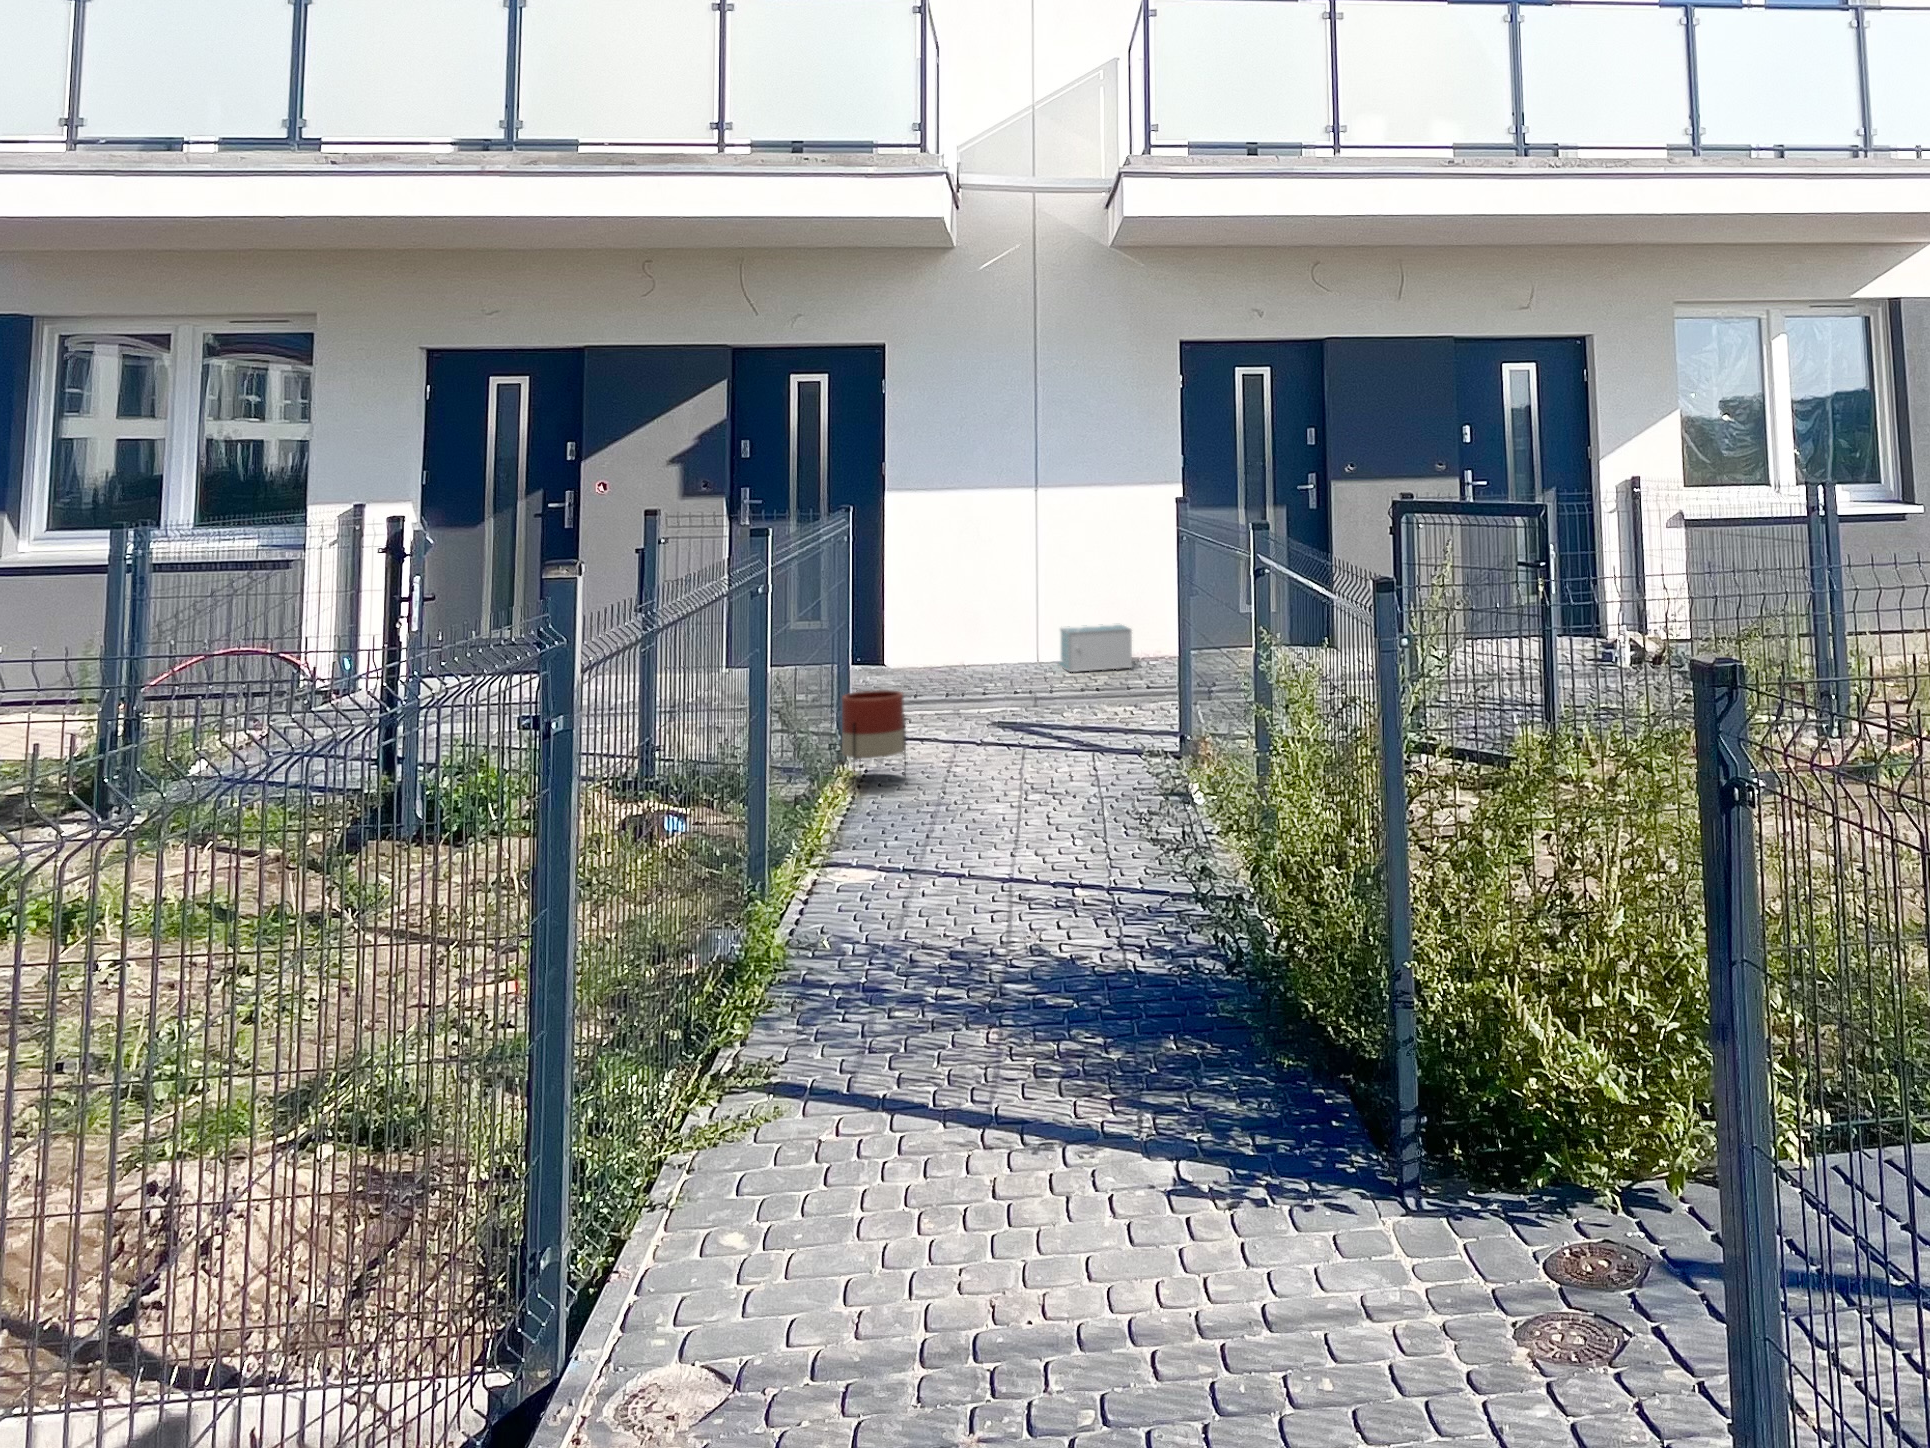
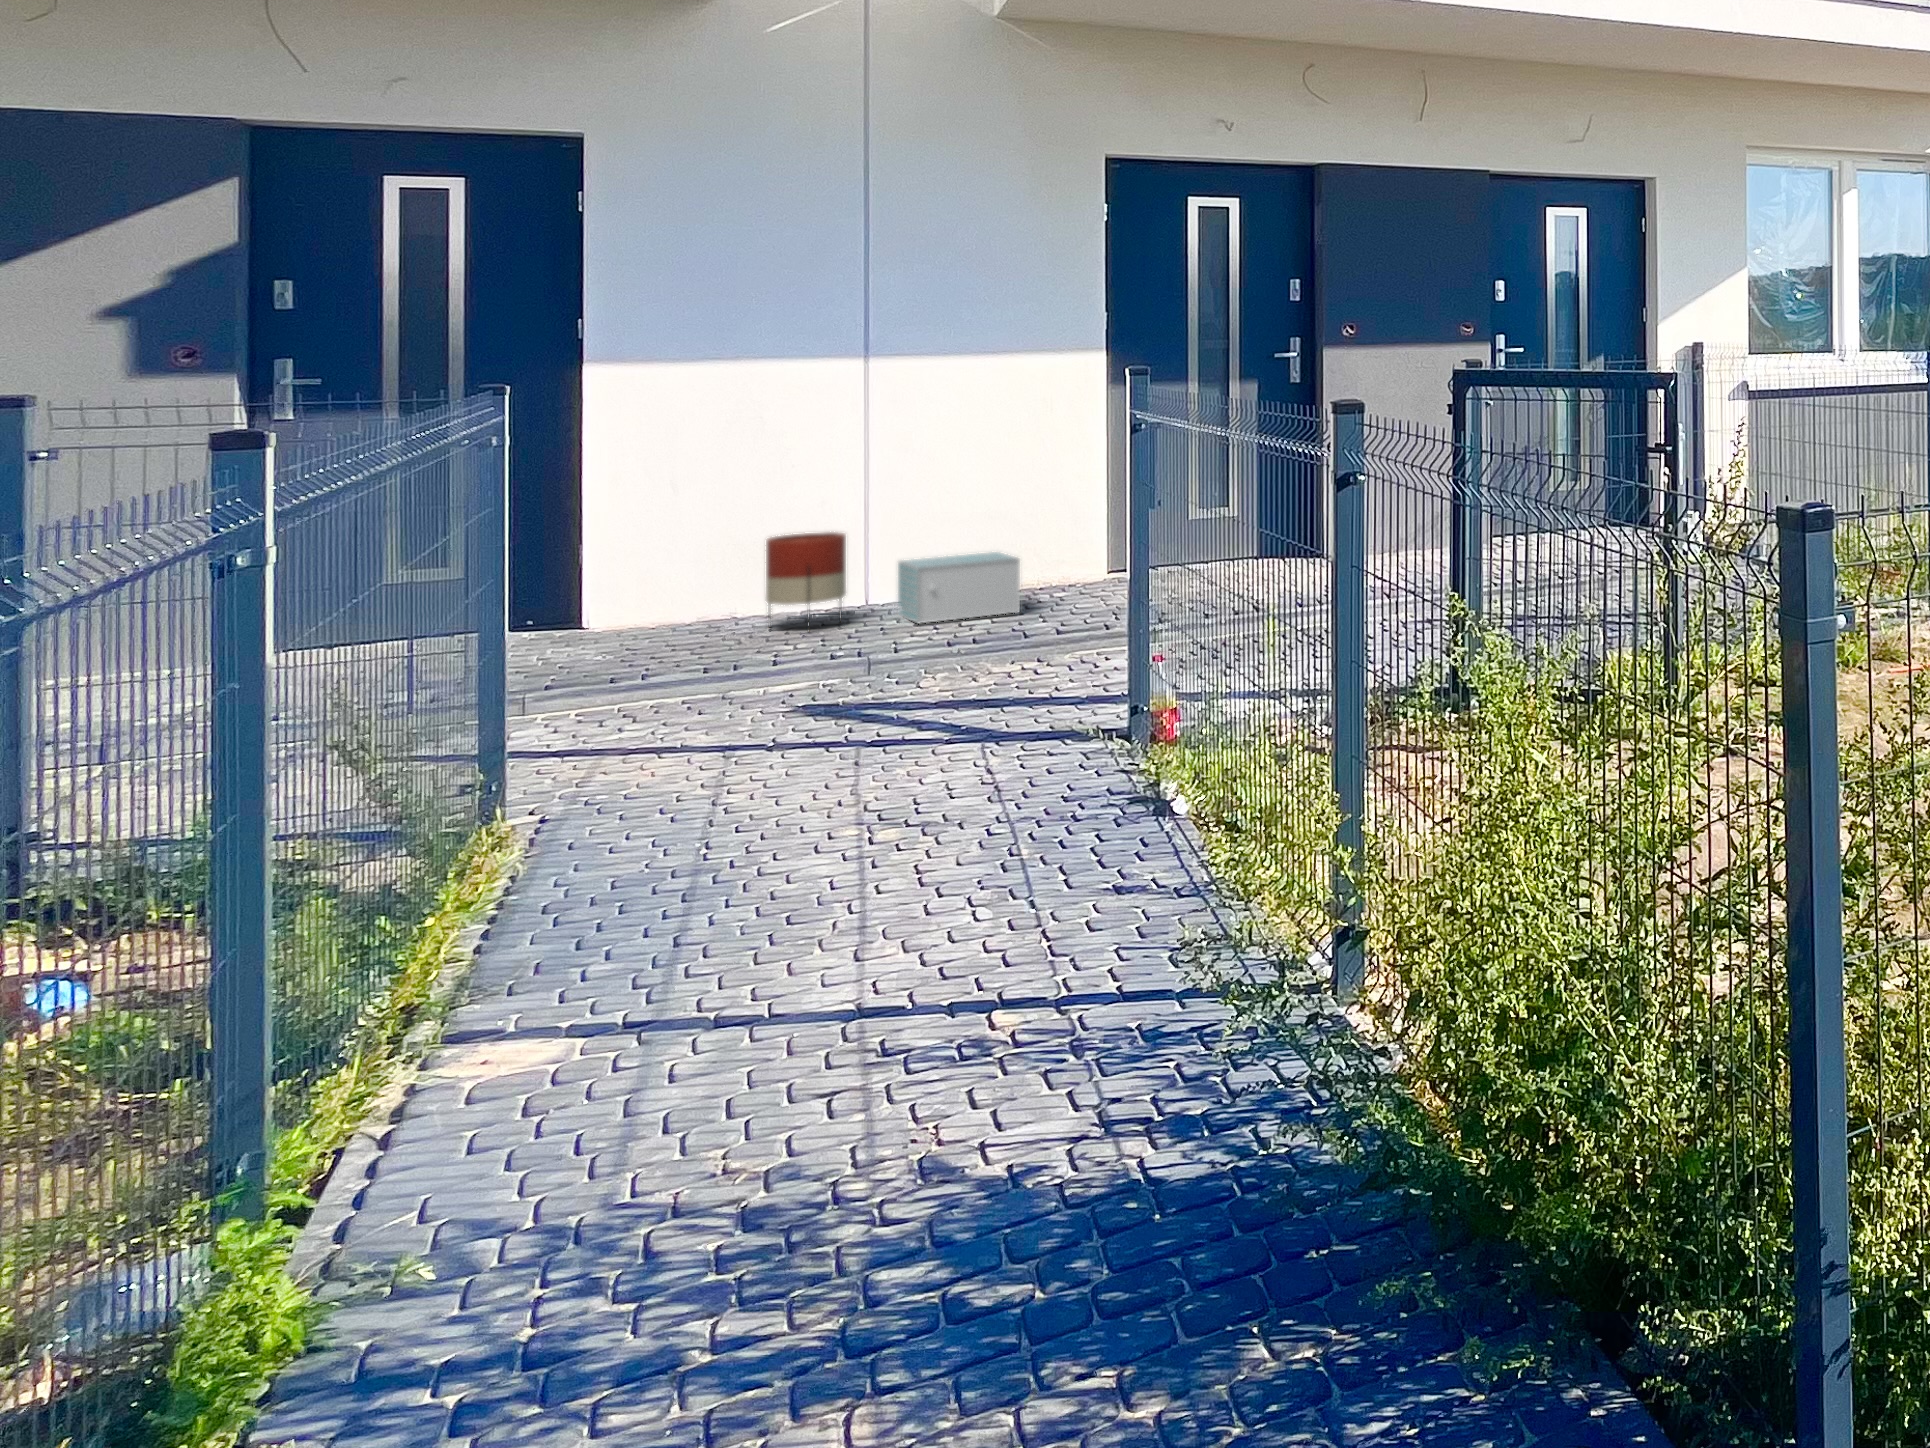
planter: present [842,690,906,762] -> present [766,532,846,606]

